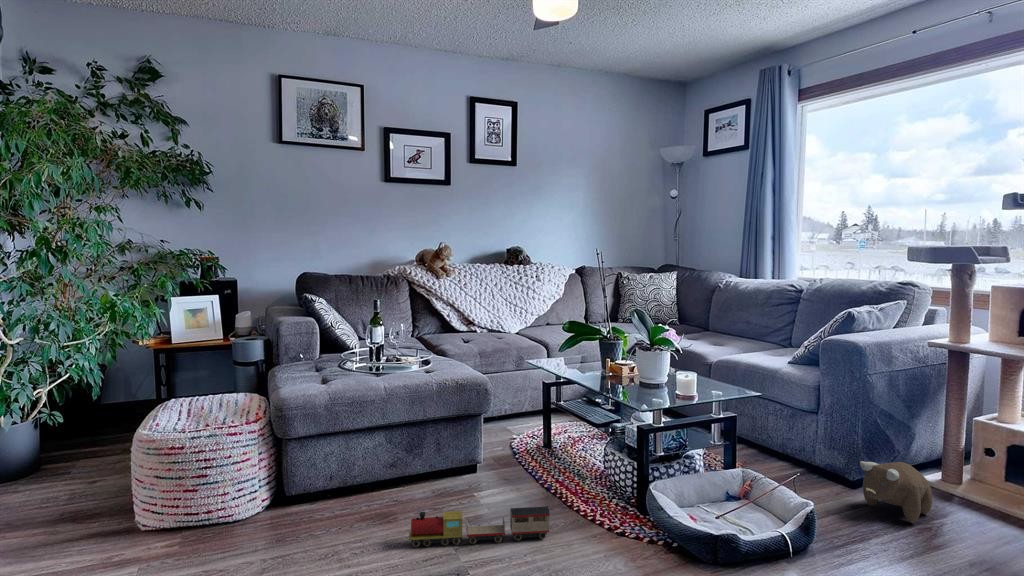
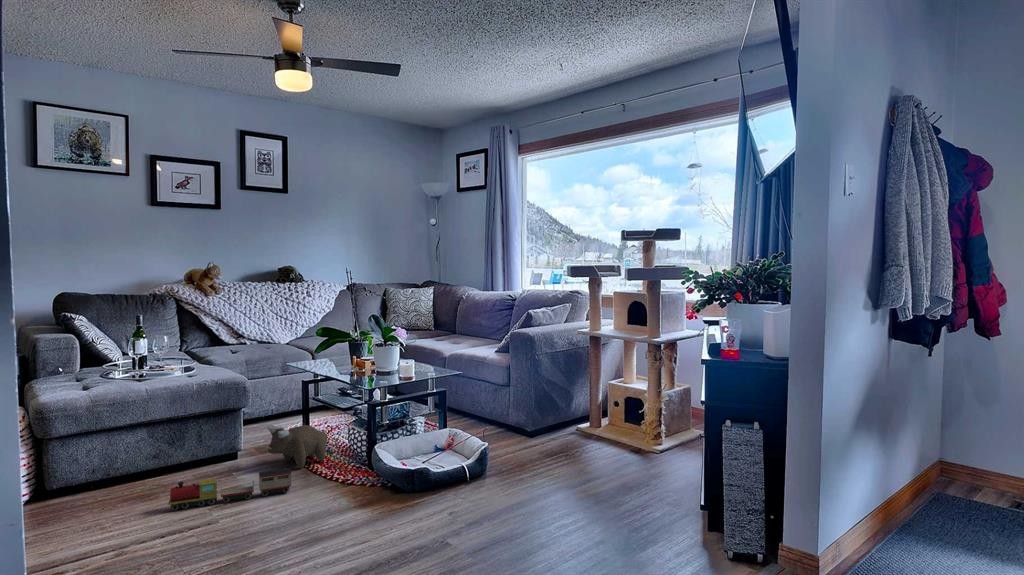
plush toy: present [860,461,932,523] -> present [266,425,327,468]

